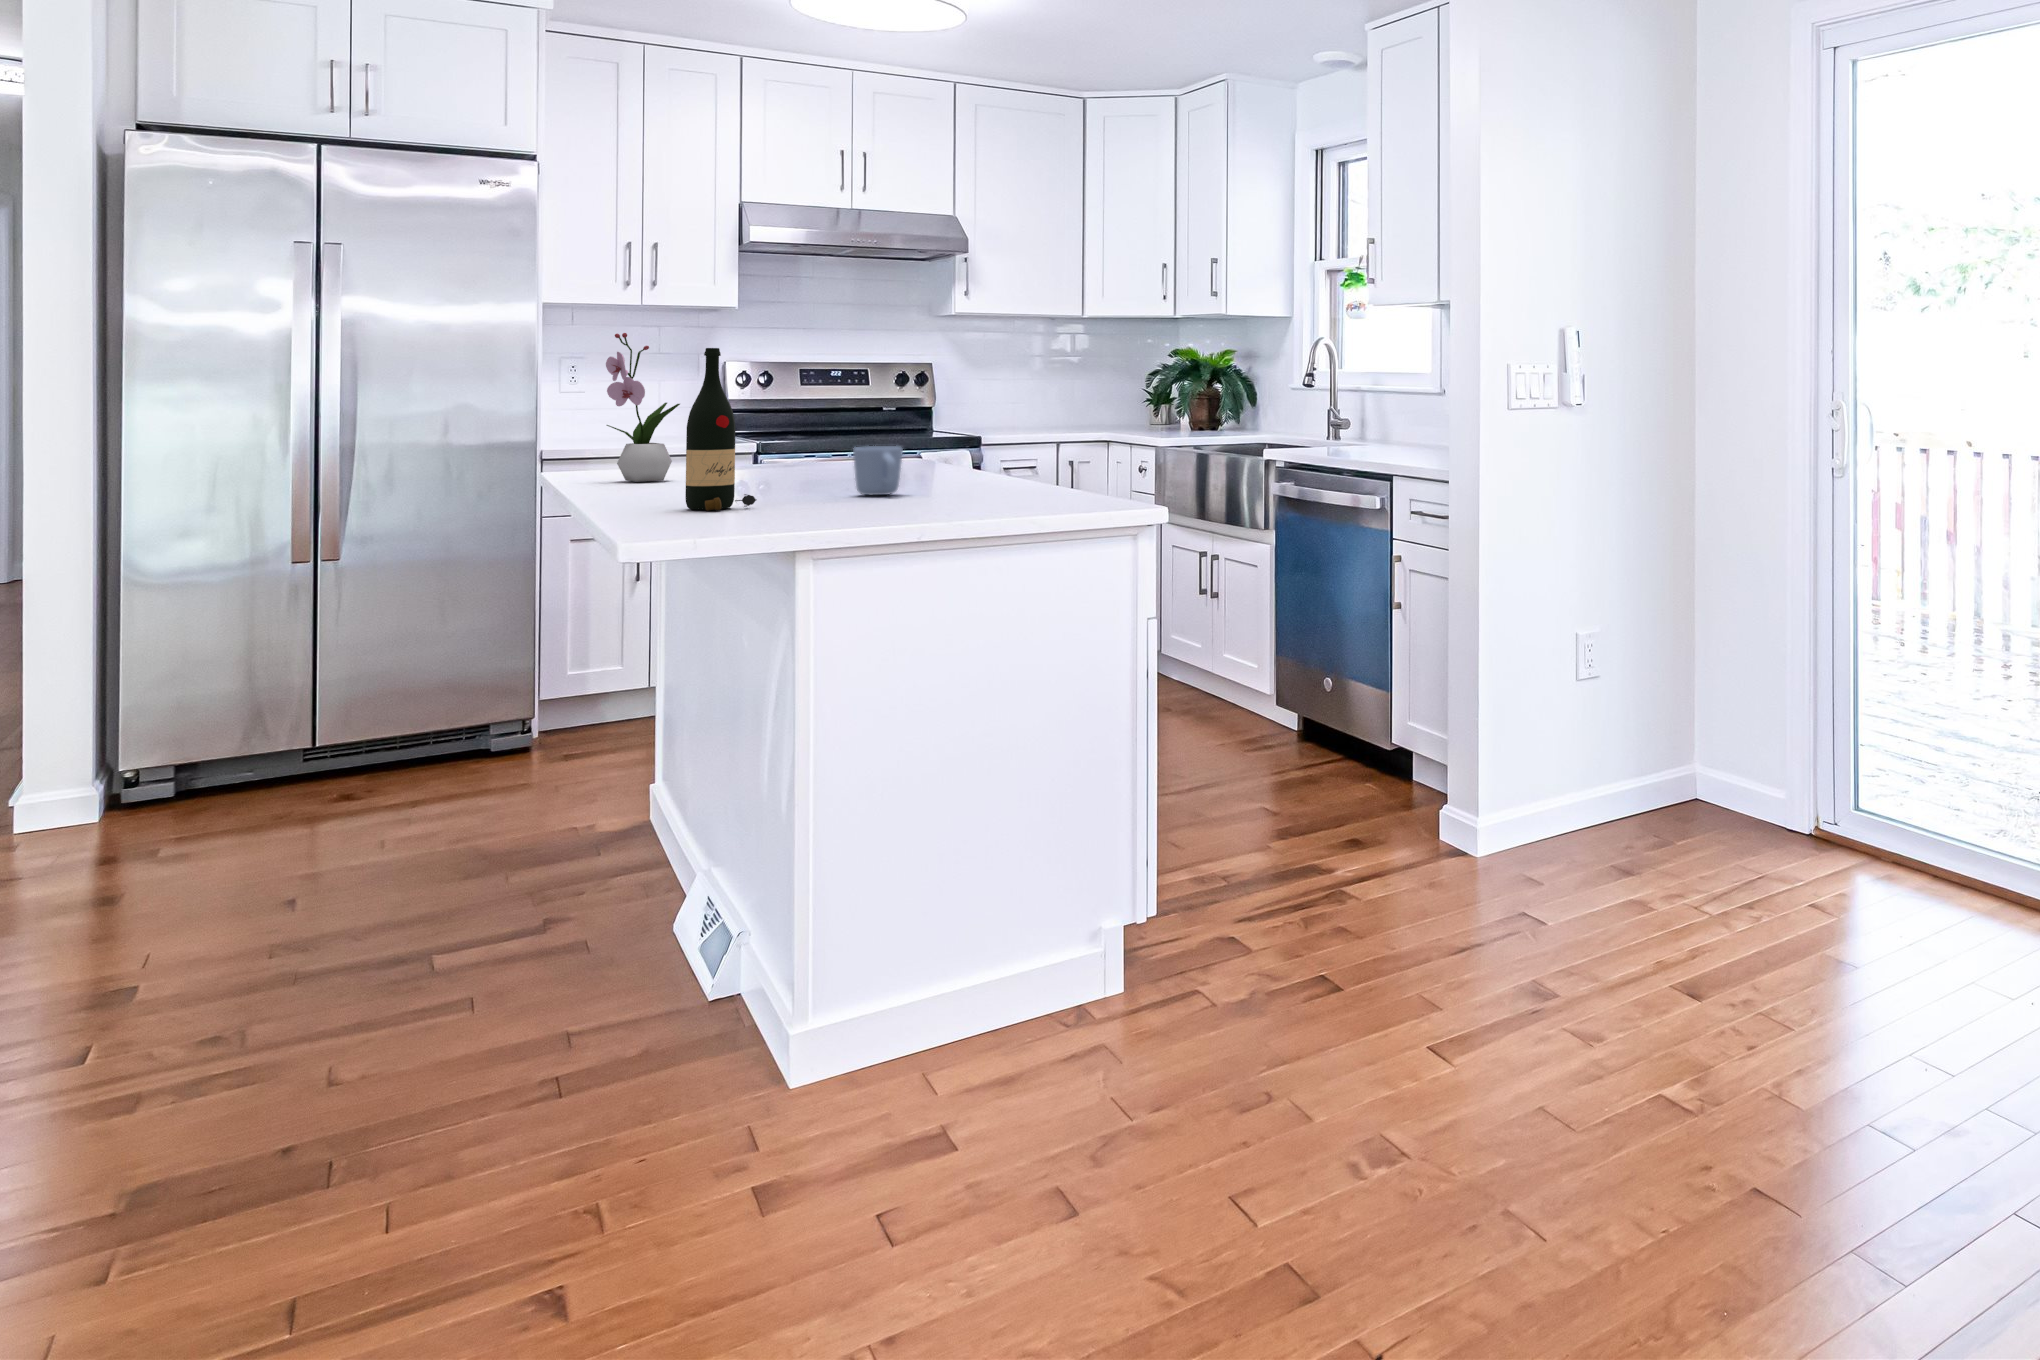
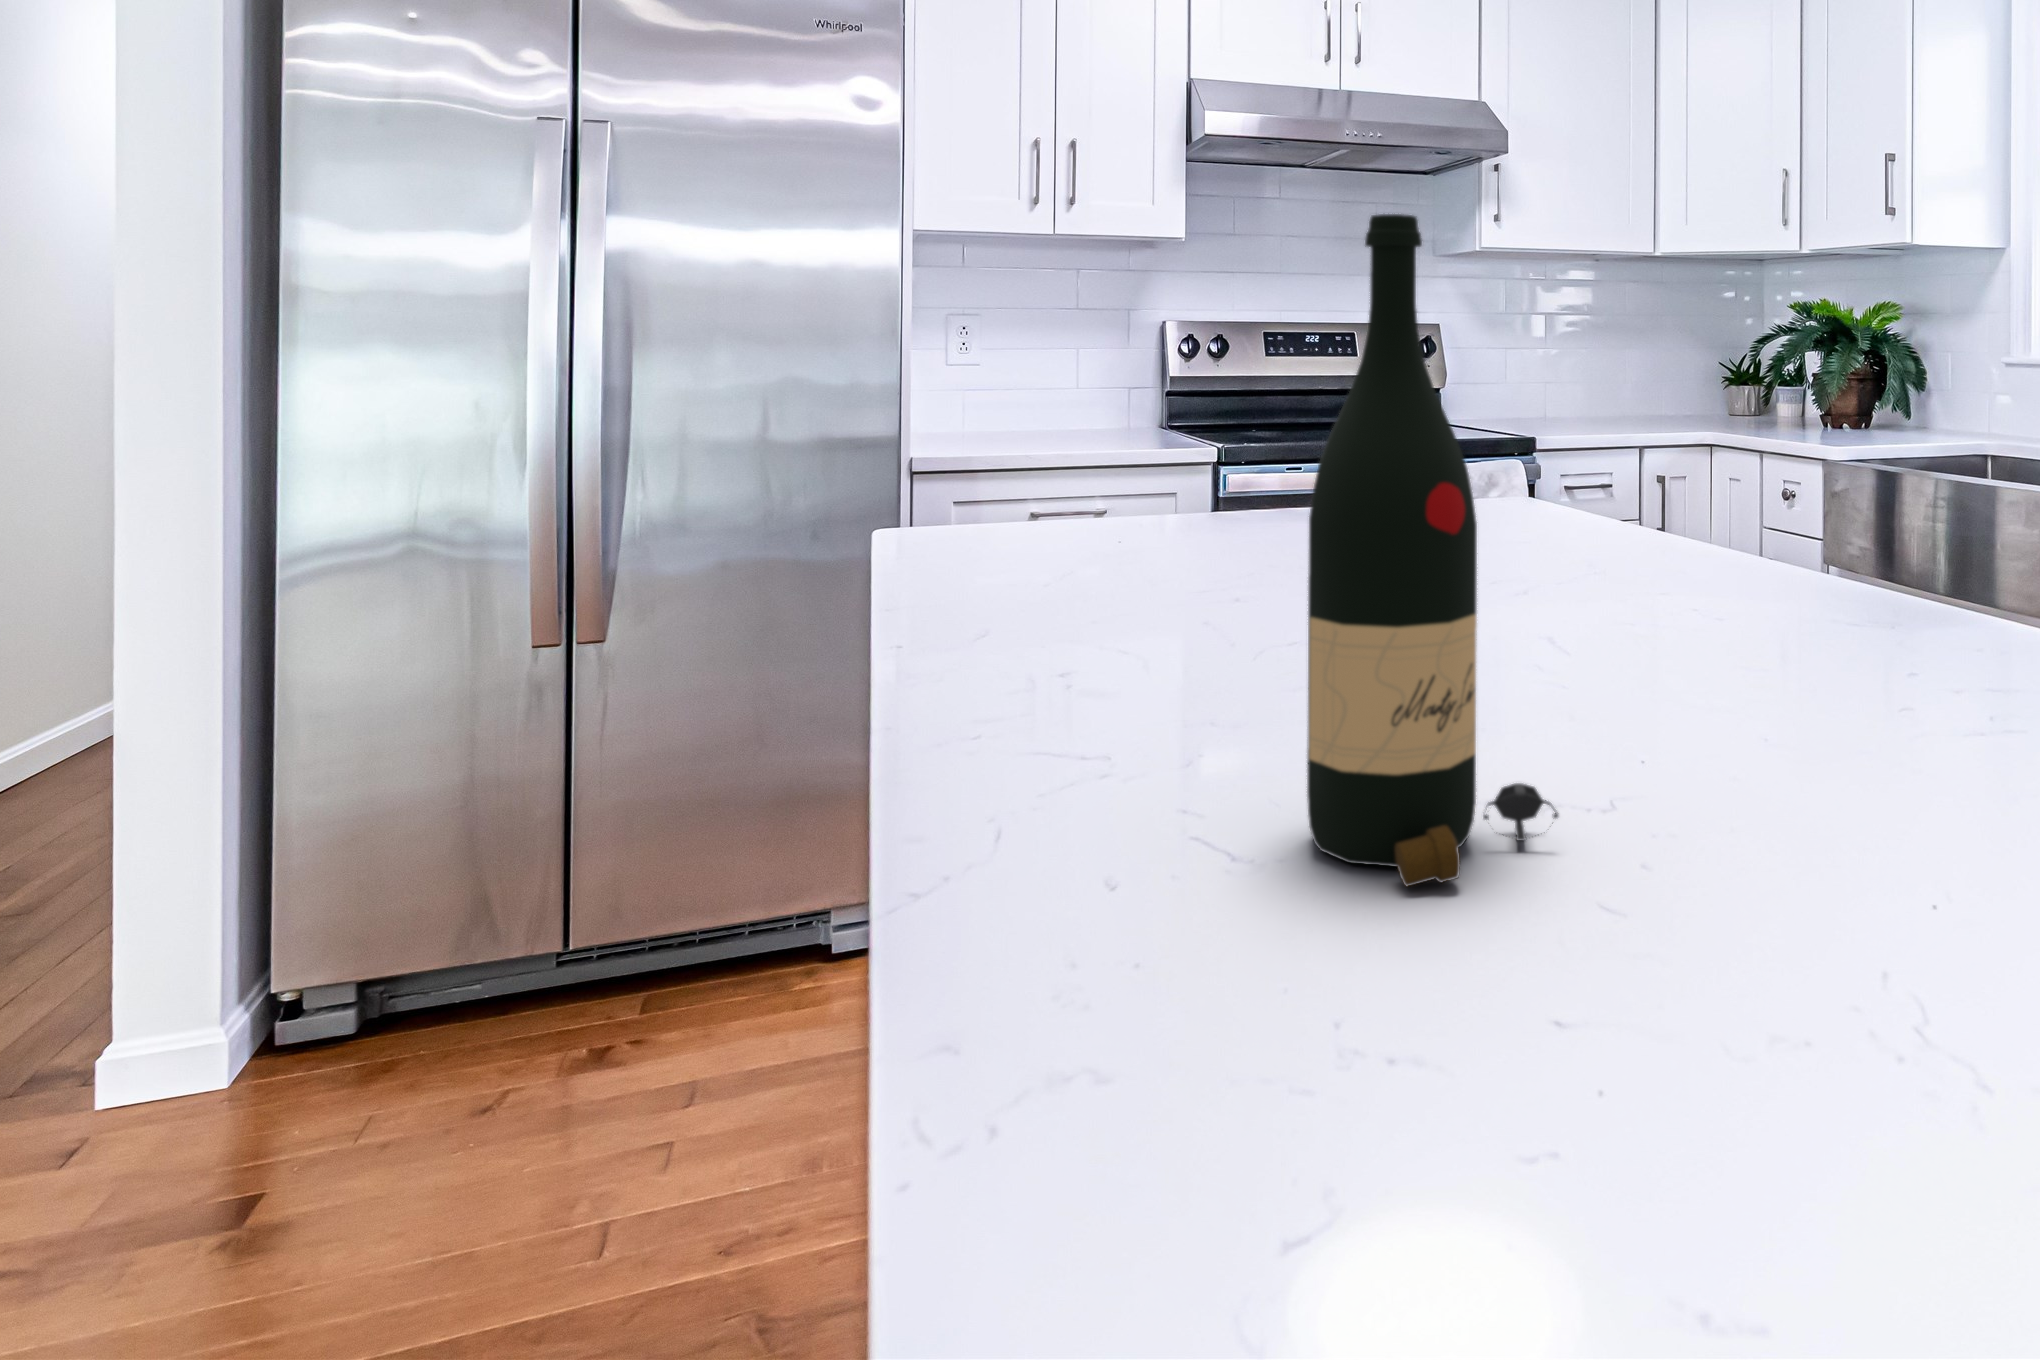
flower arrangement: present [606,333,680,482] -> none [1006,238,1164,583]
mug: present [853,446,903,495] -> none [1696,541,1863,703]

